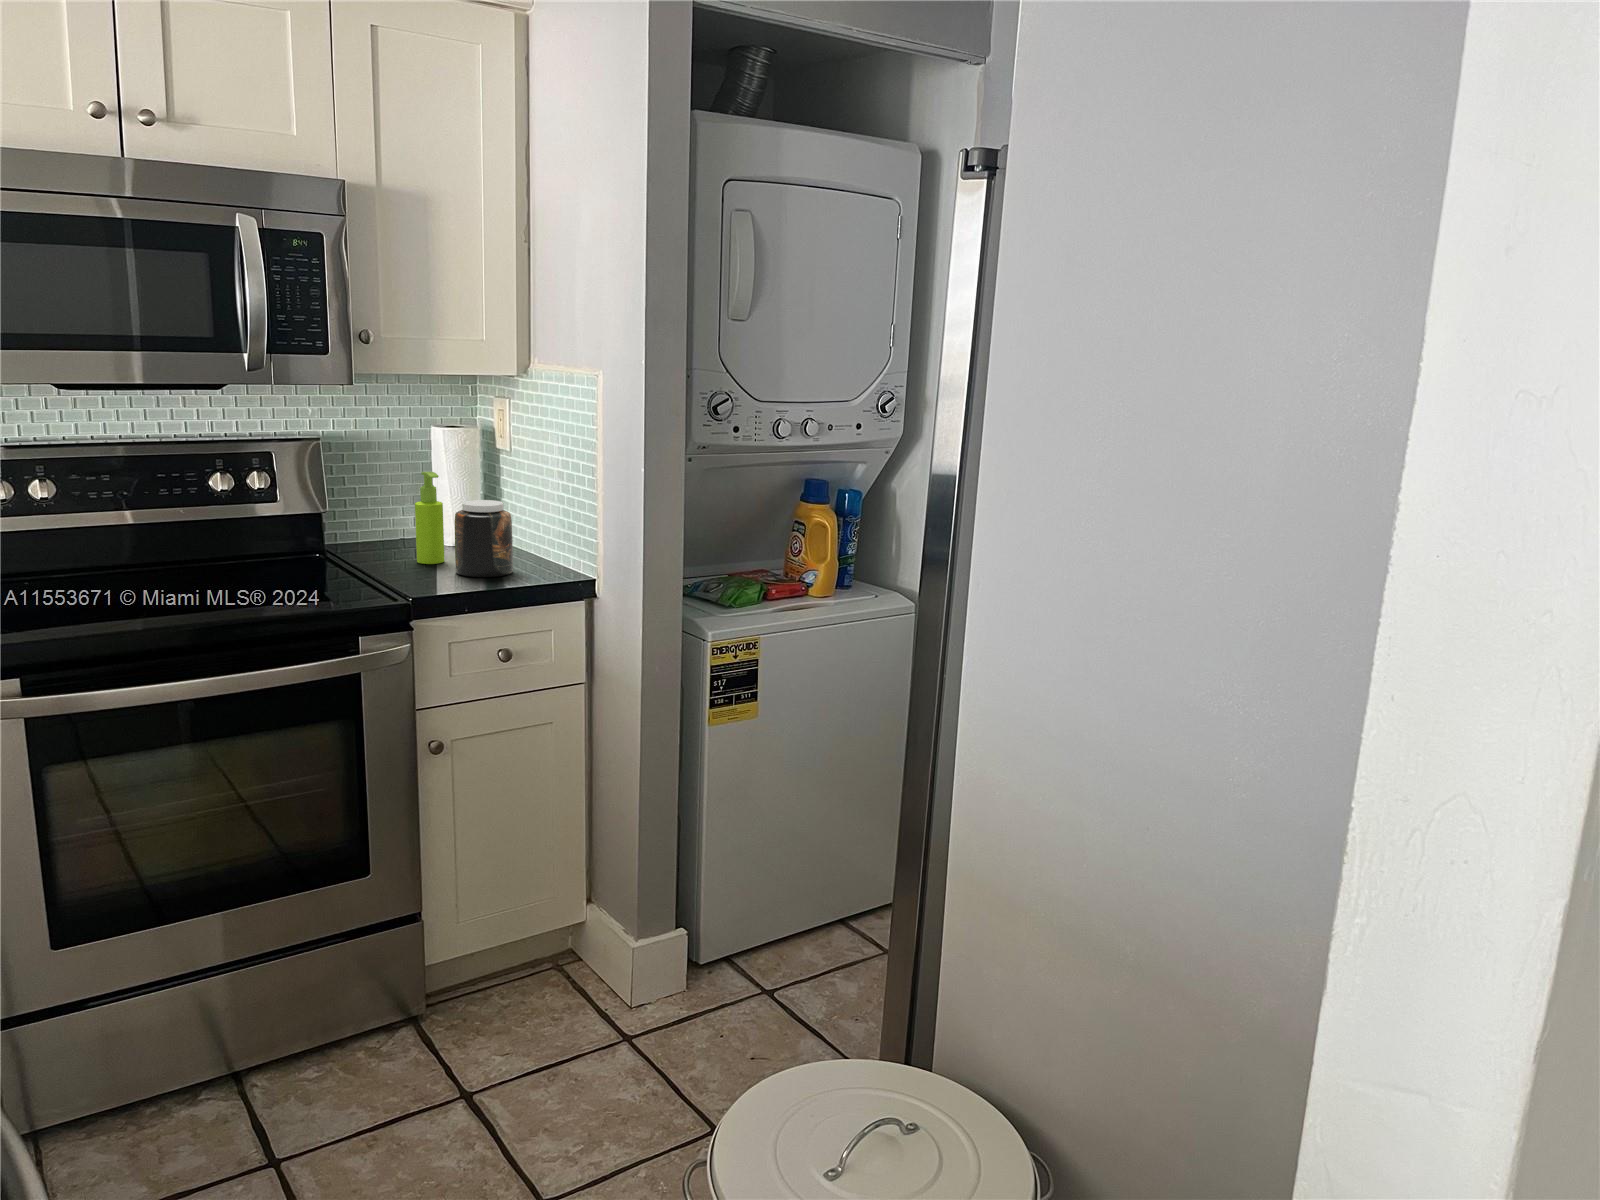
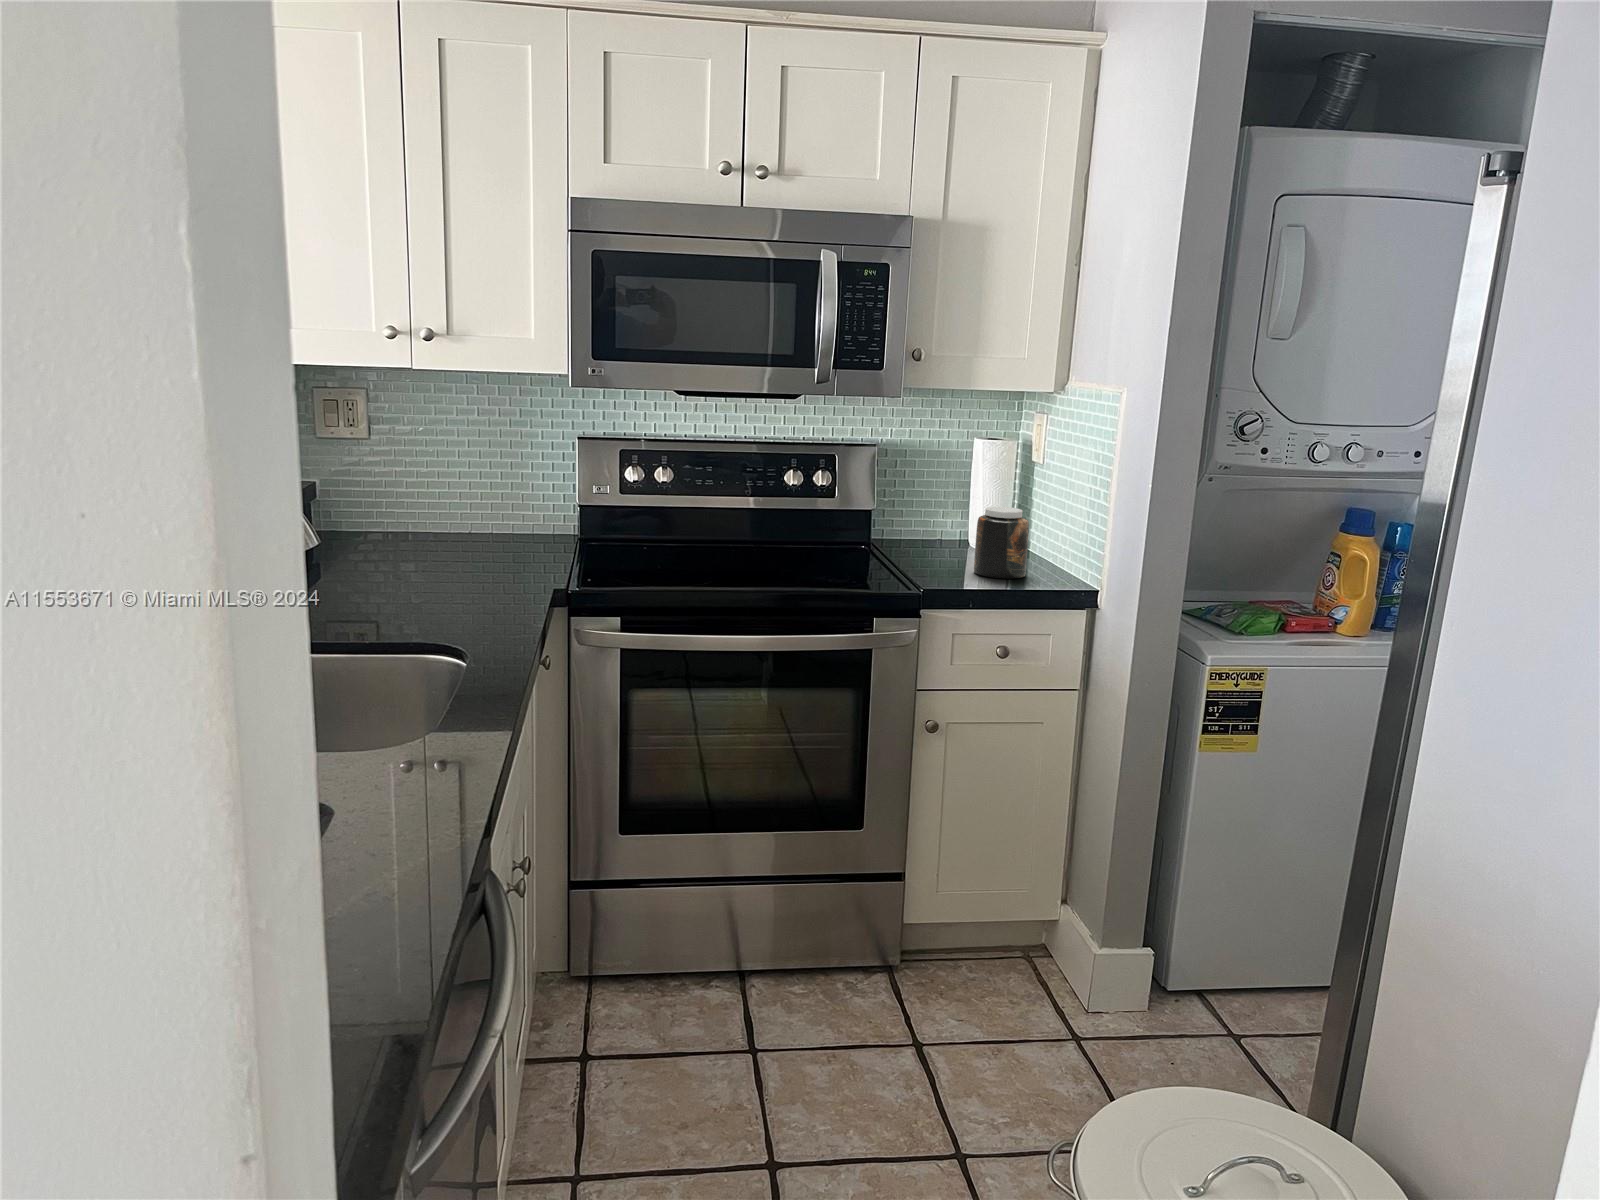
soap dispenser: present [415,472,444,564] -> none [944,478,972,562]

